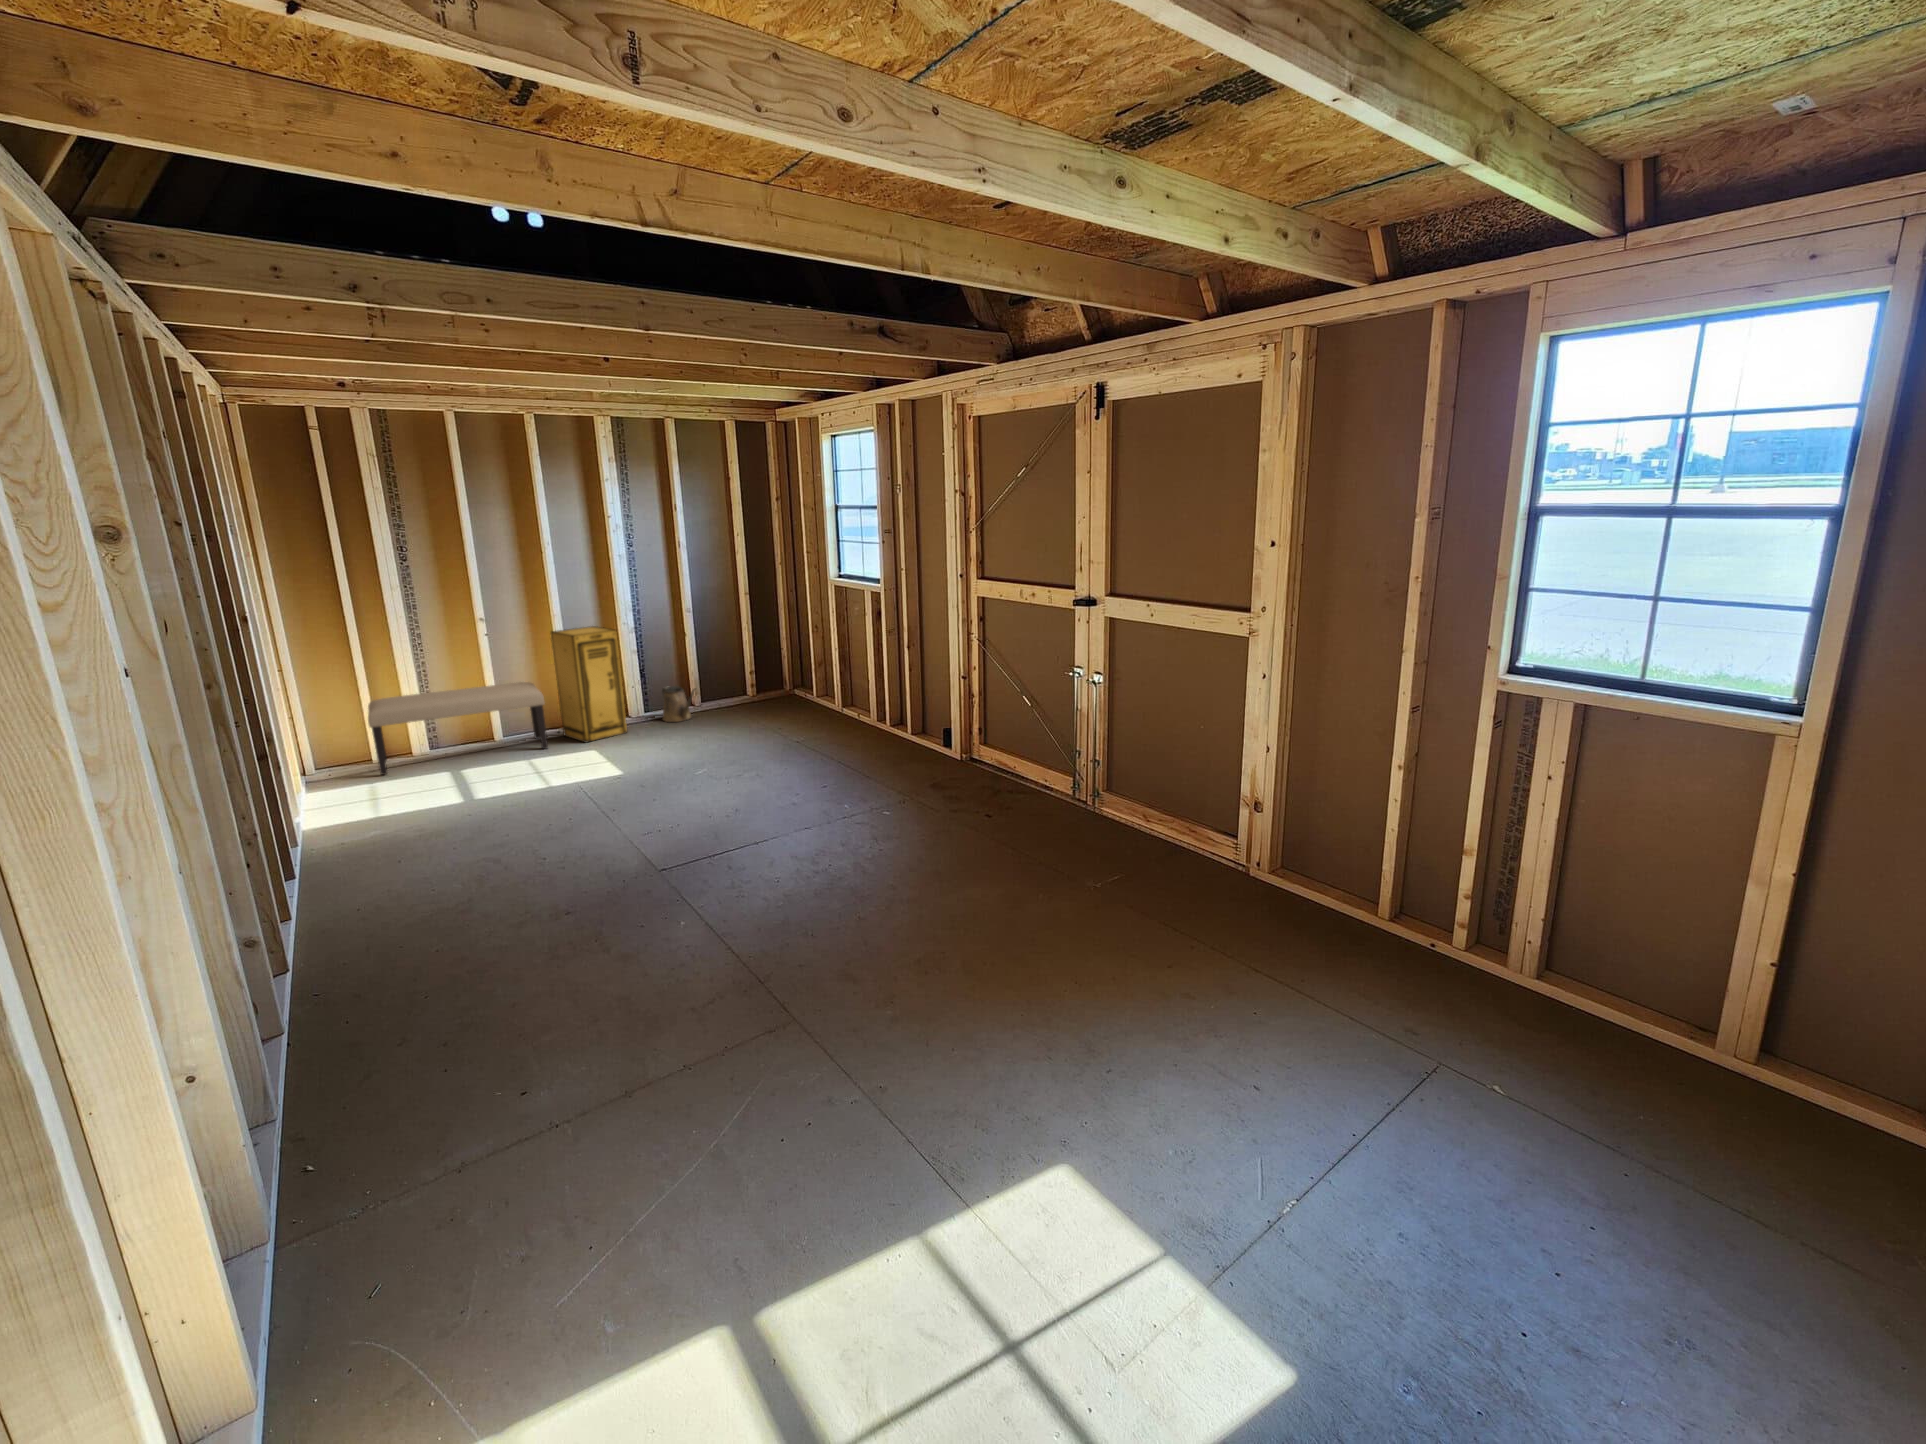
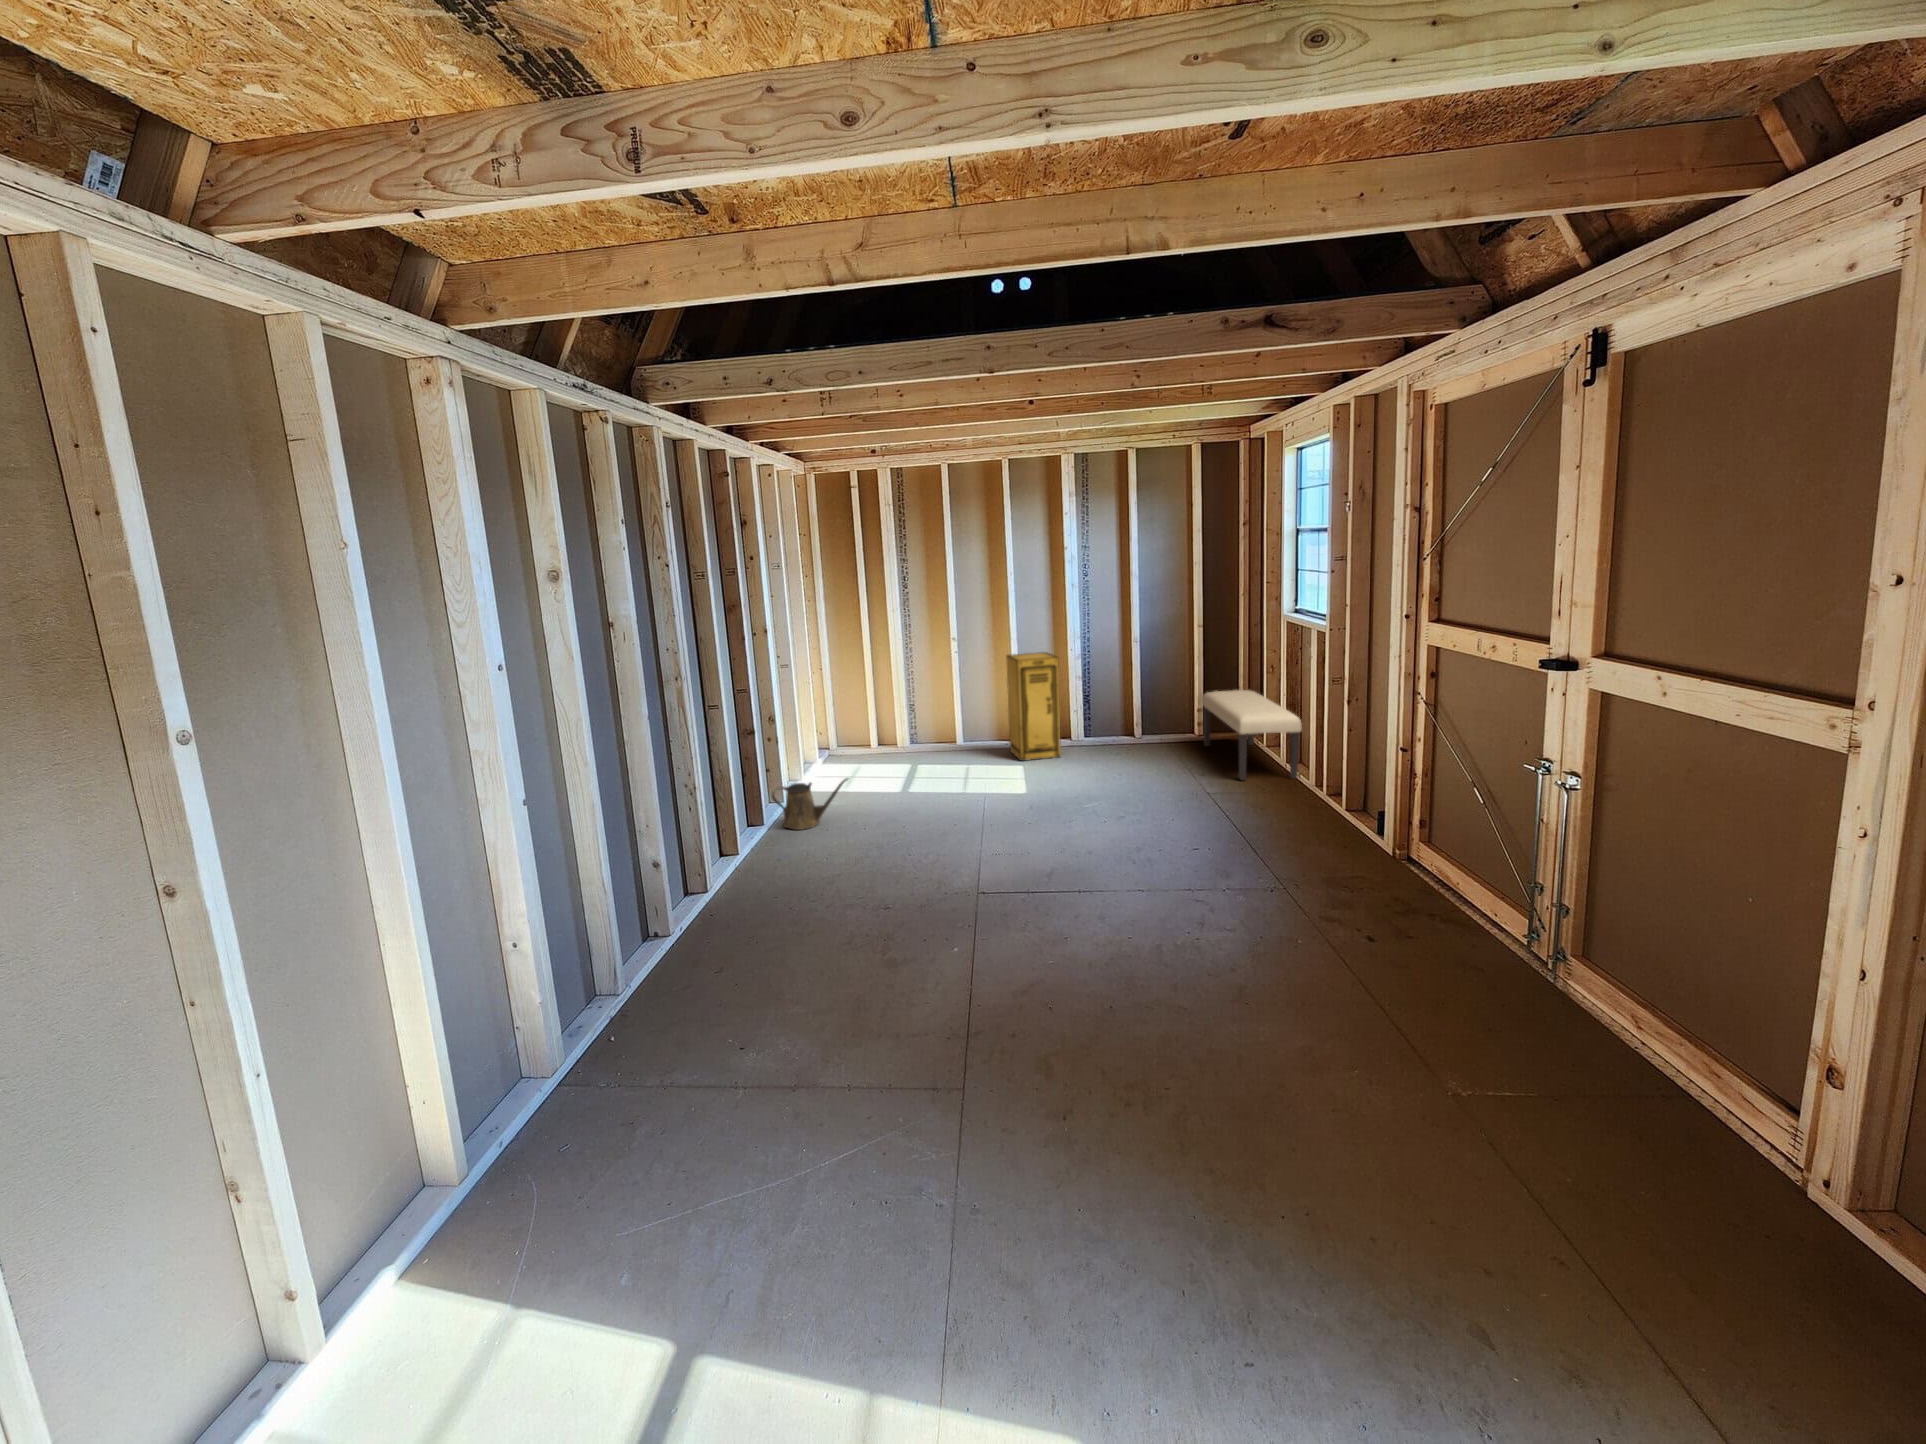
bench: present [368,682,548,775] -> present [1202,690,1302,780]
watering can: present [662,686,695,722] -> present [772,778,848,830]

